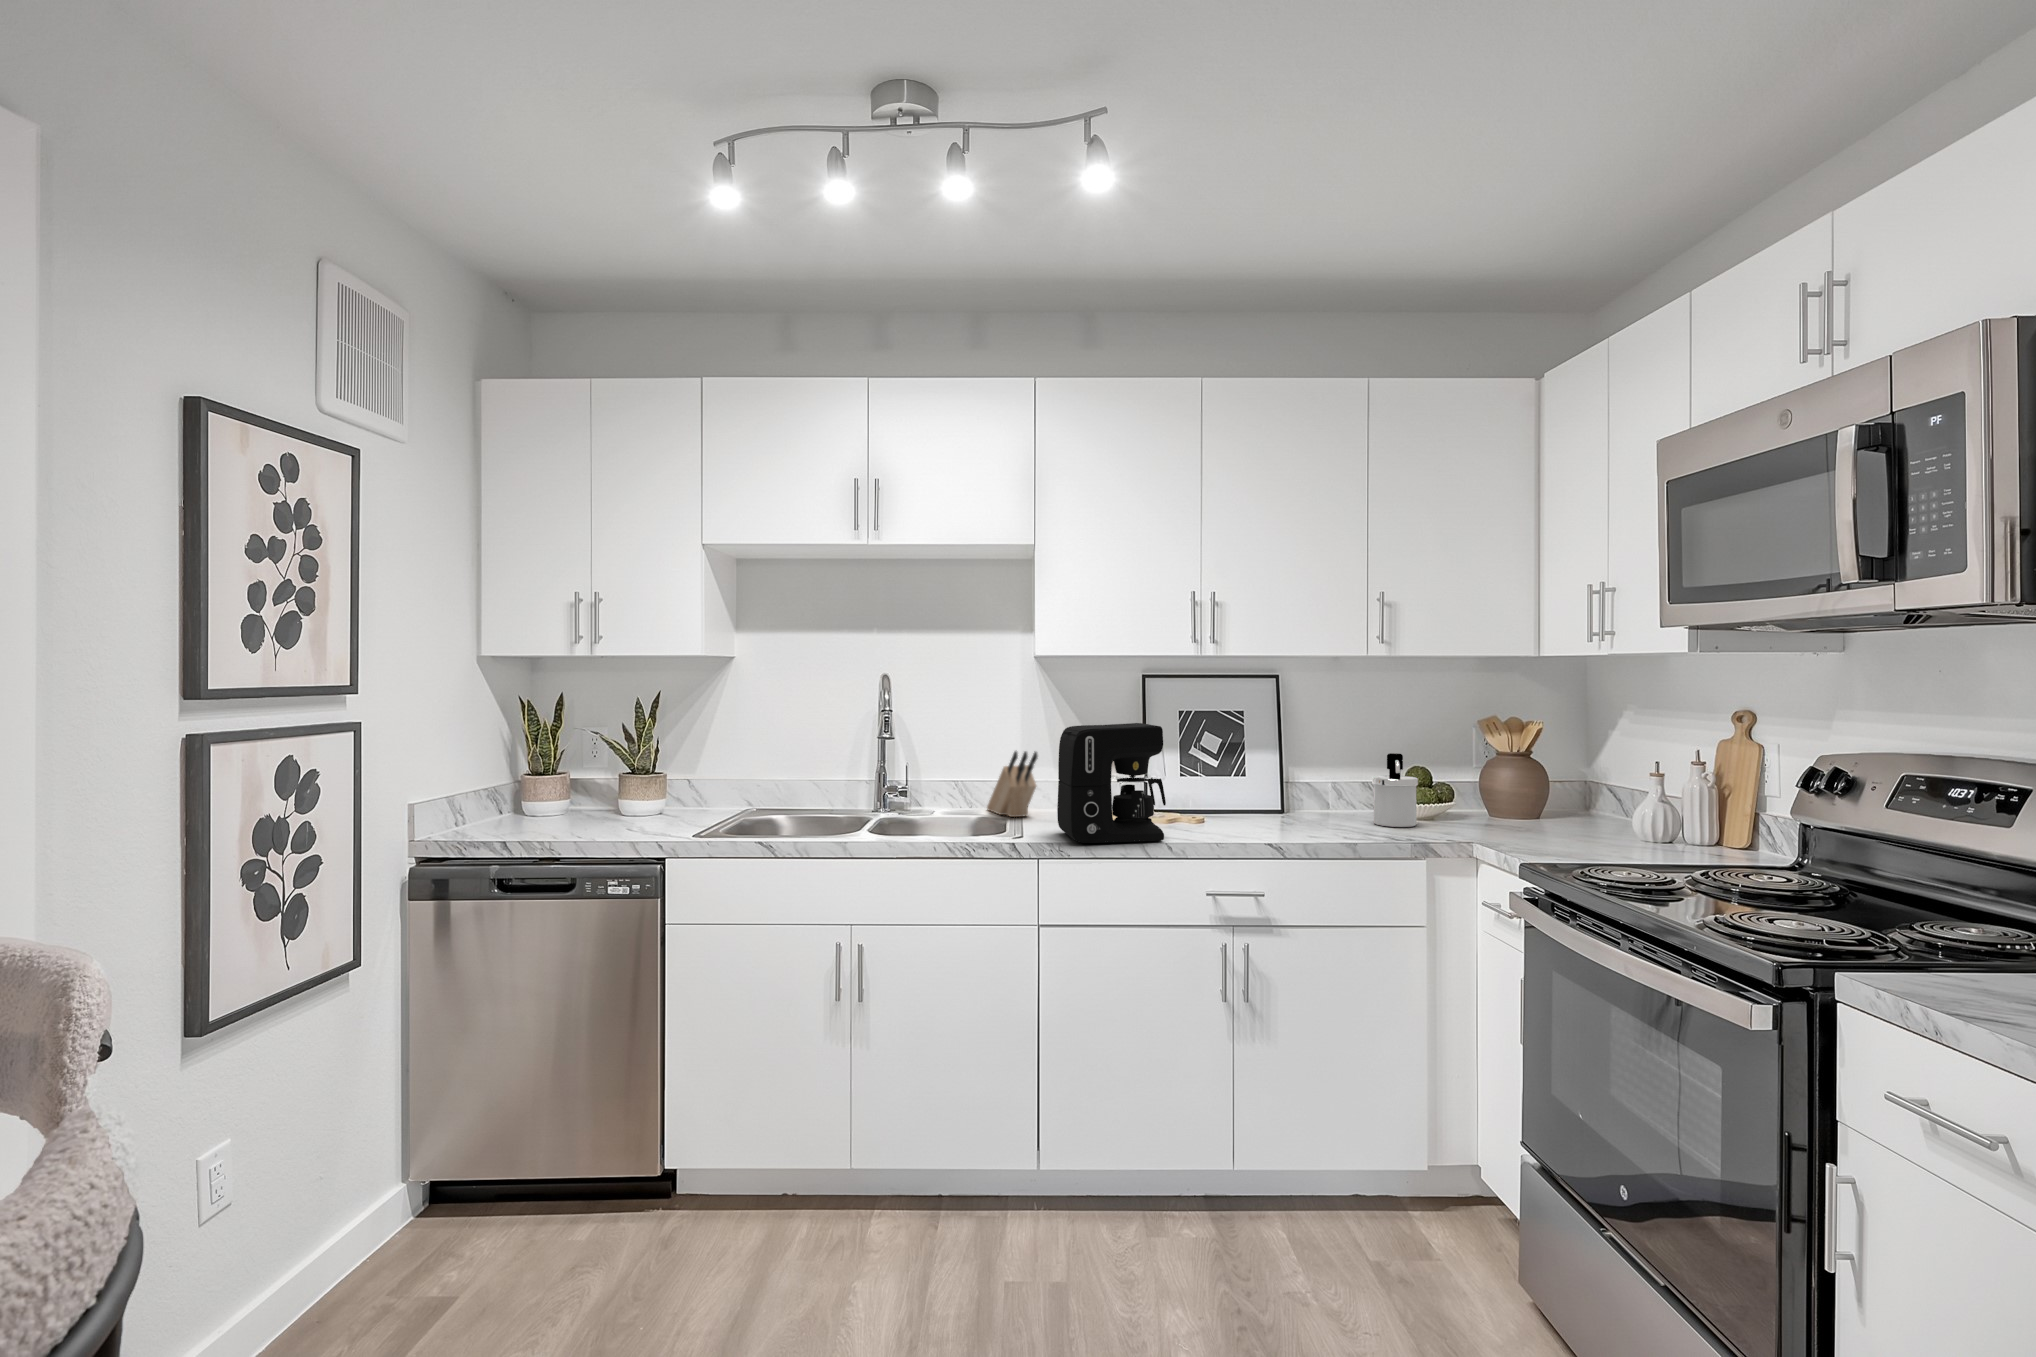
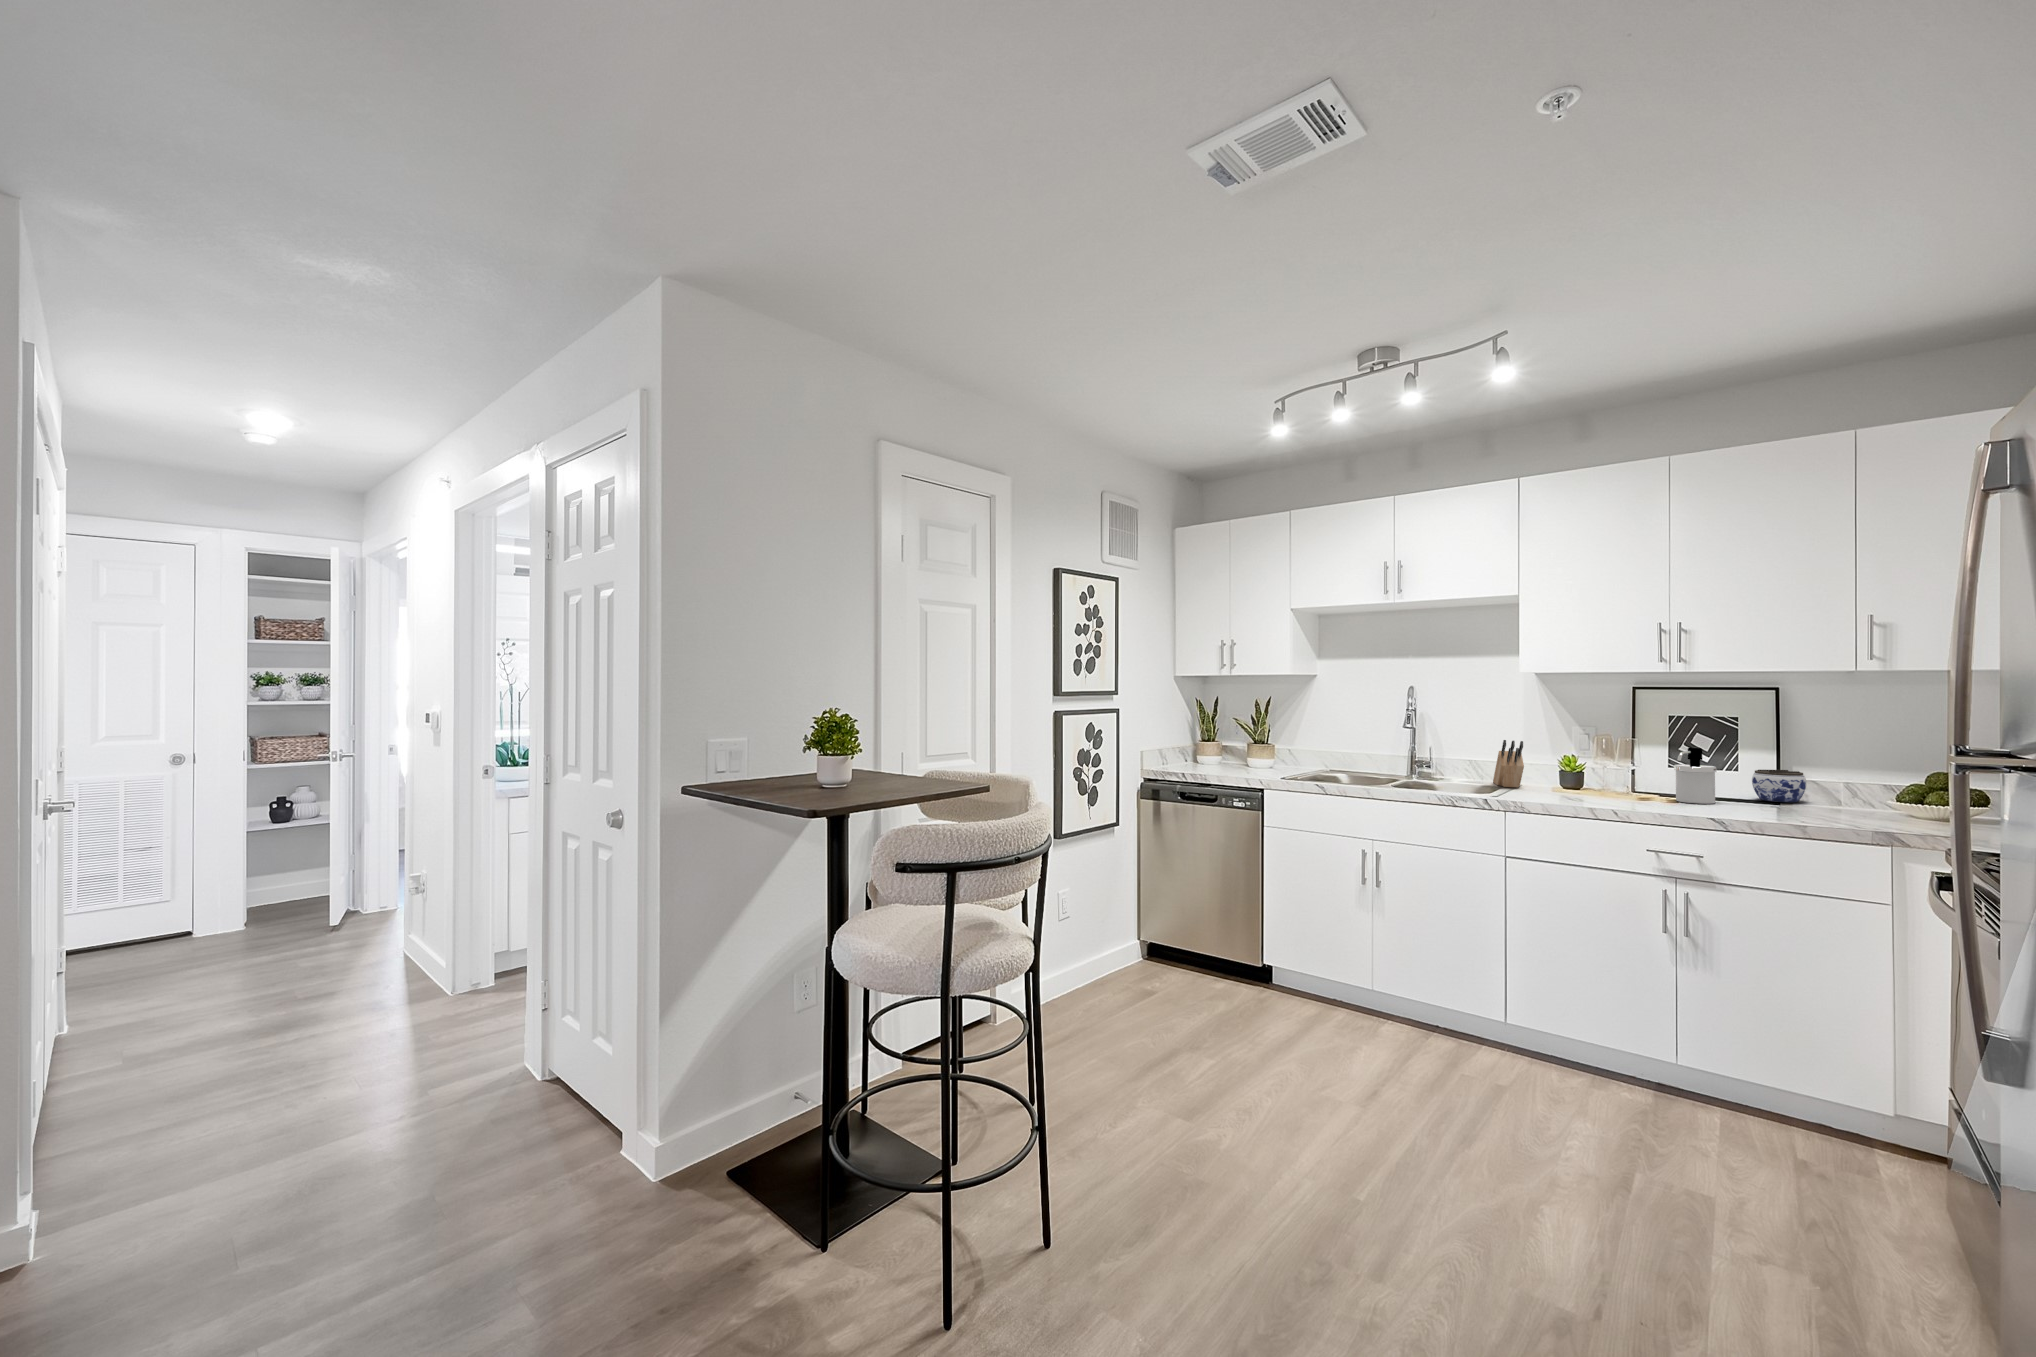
coffee maker: present [1057,723,1166,843] -> none [1523,722,1612,807]
soap dispenser: present [1372,753,1418,827] -> present [1674,747,1716,804]
jar: none [1267,772,1317,811] -> present [1752,770,1806,802]

